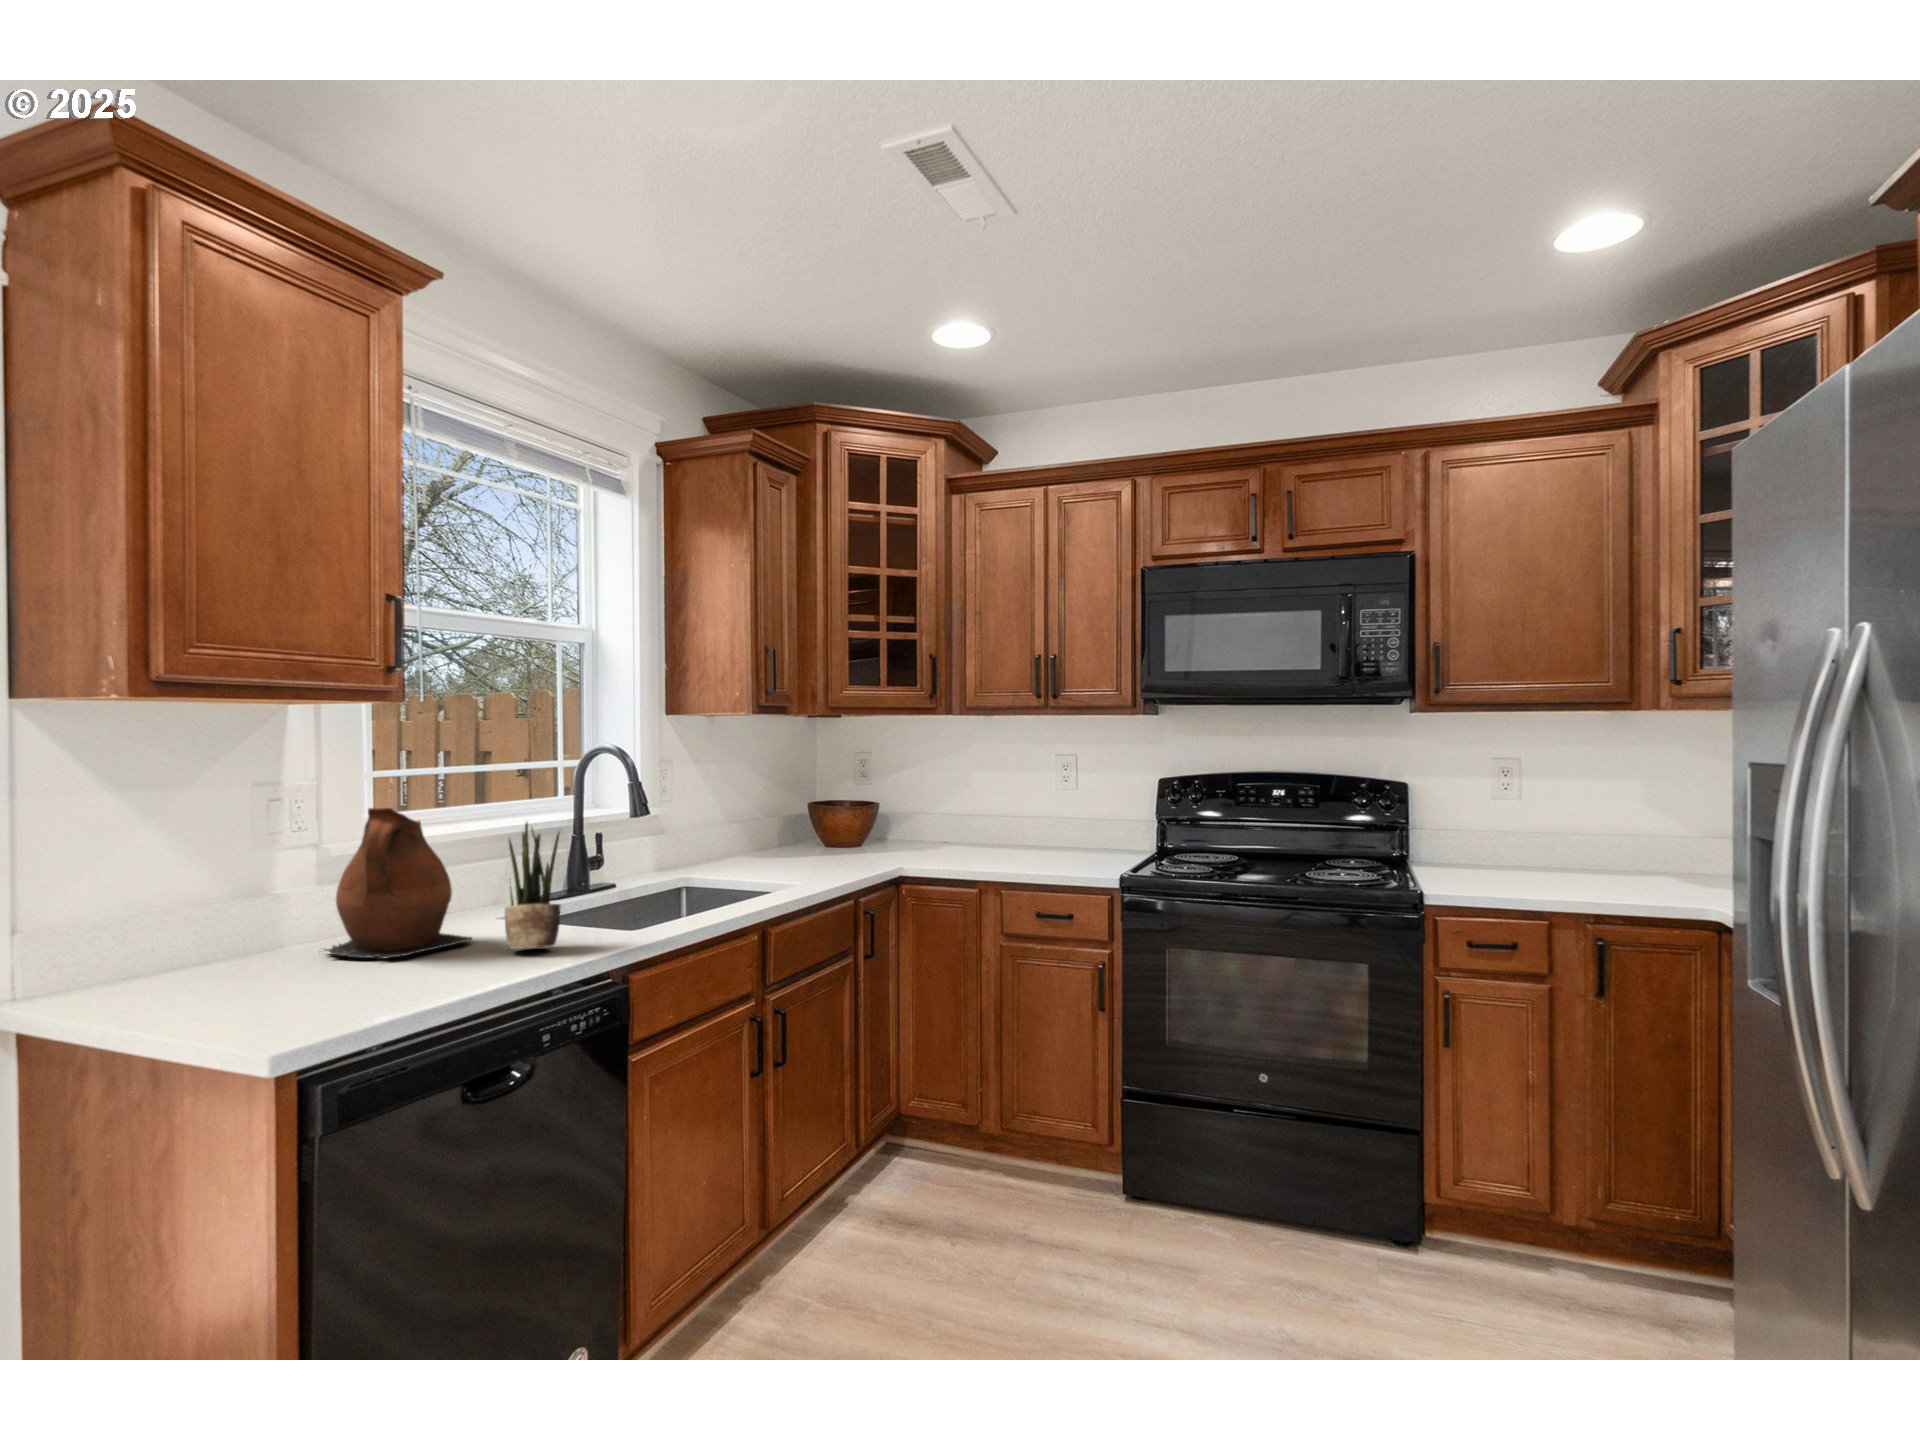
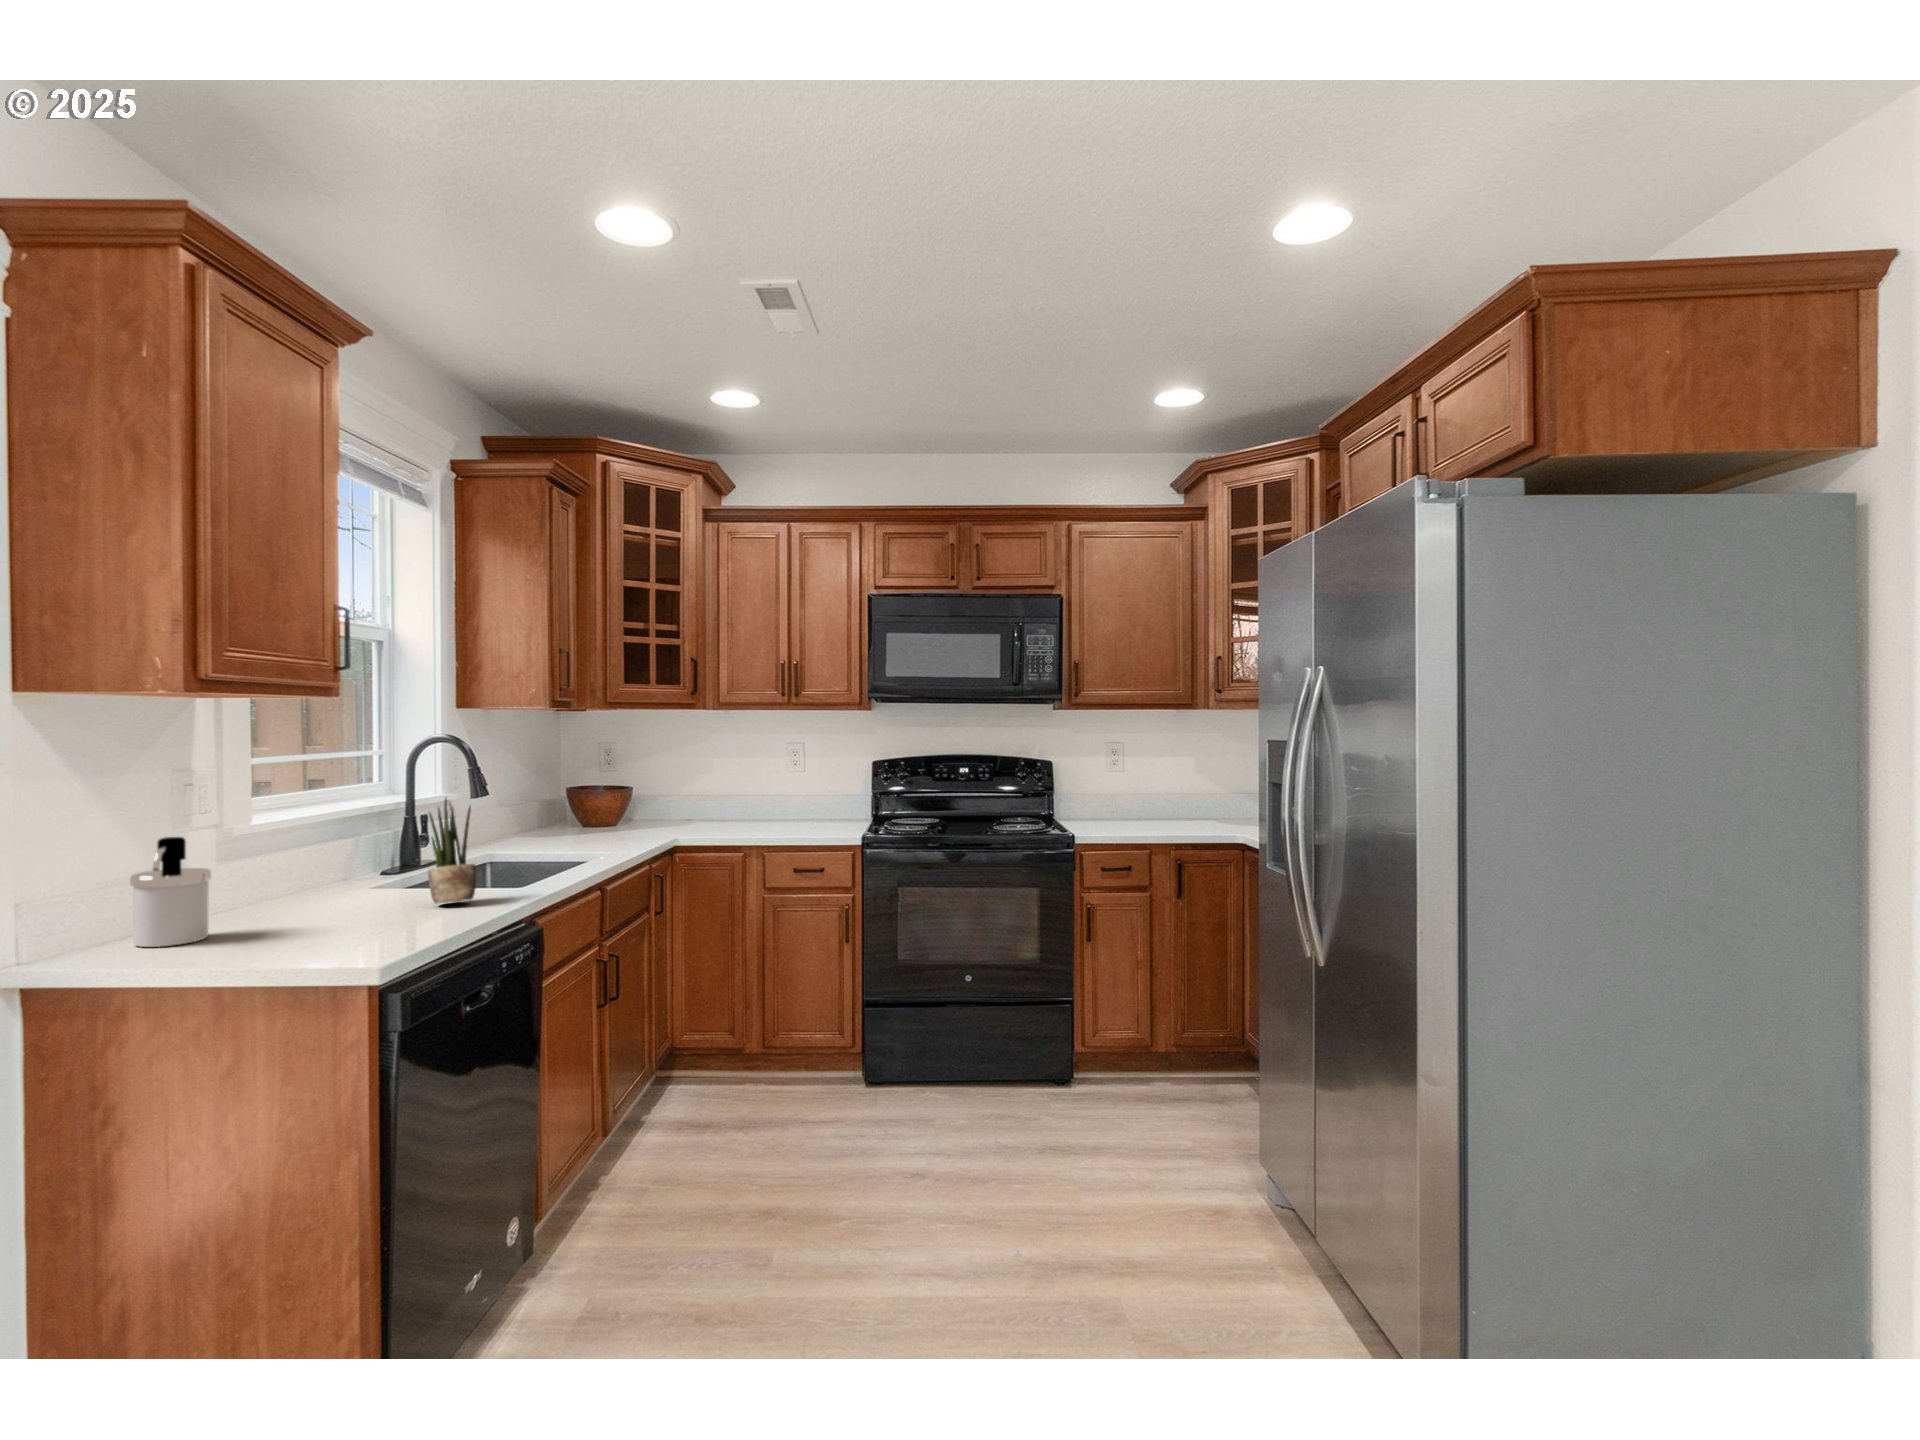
ceramic pitcher: present [324,808,472,959] -> none [243,788,384,918]
soap dispenser: none [153,861,251,986] -> present [130,837,211,947]

